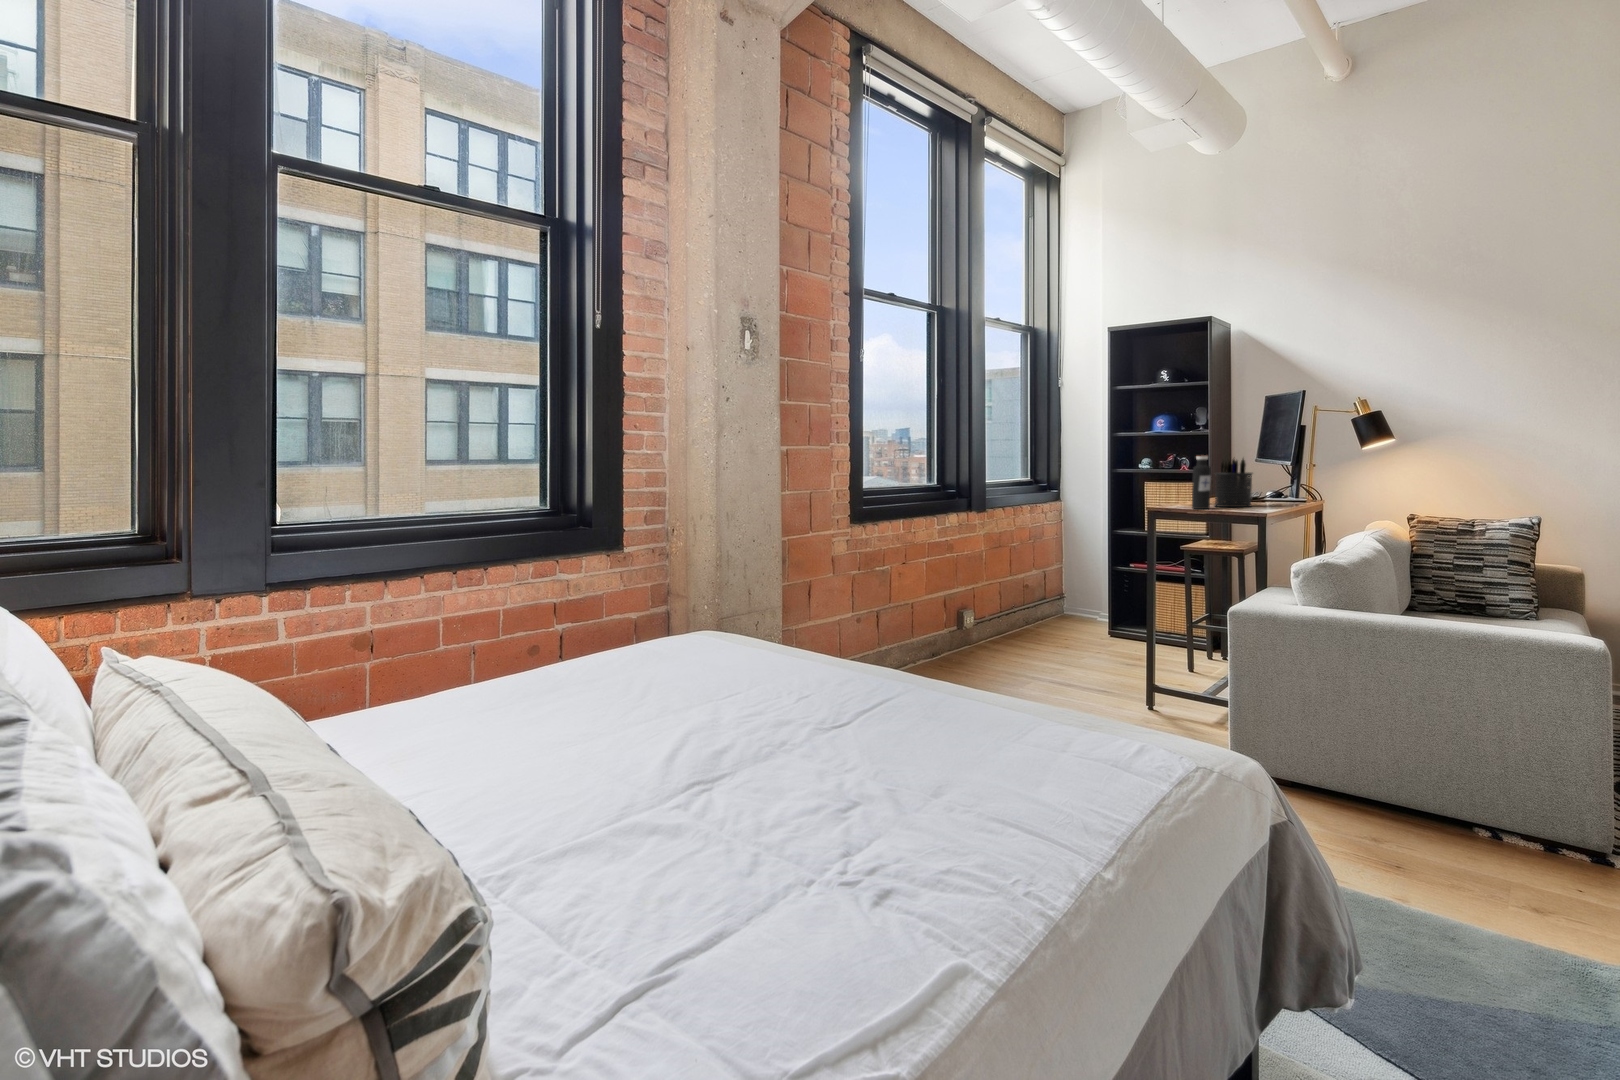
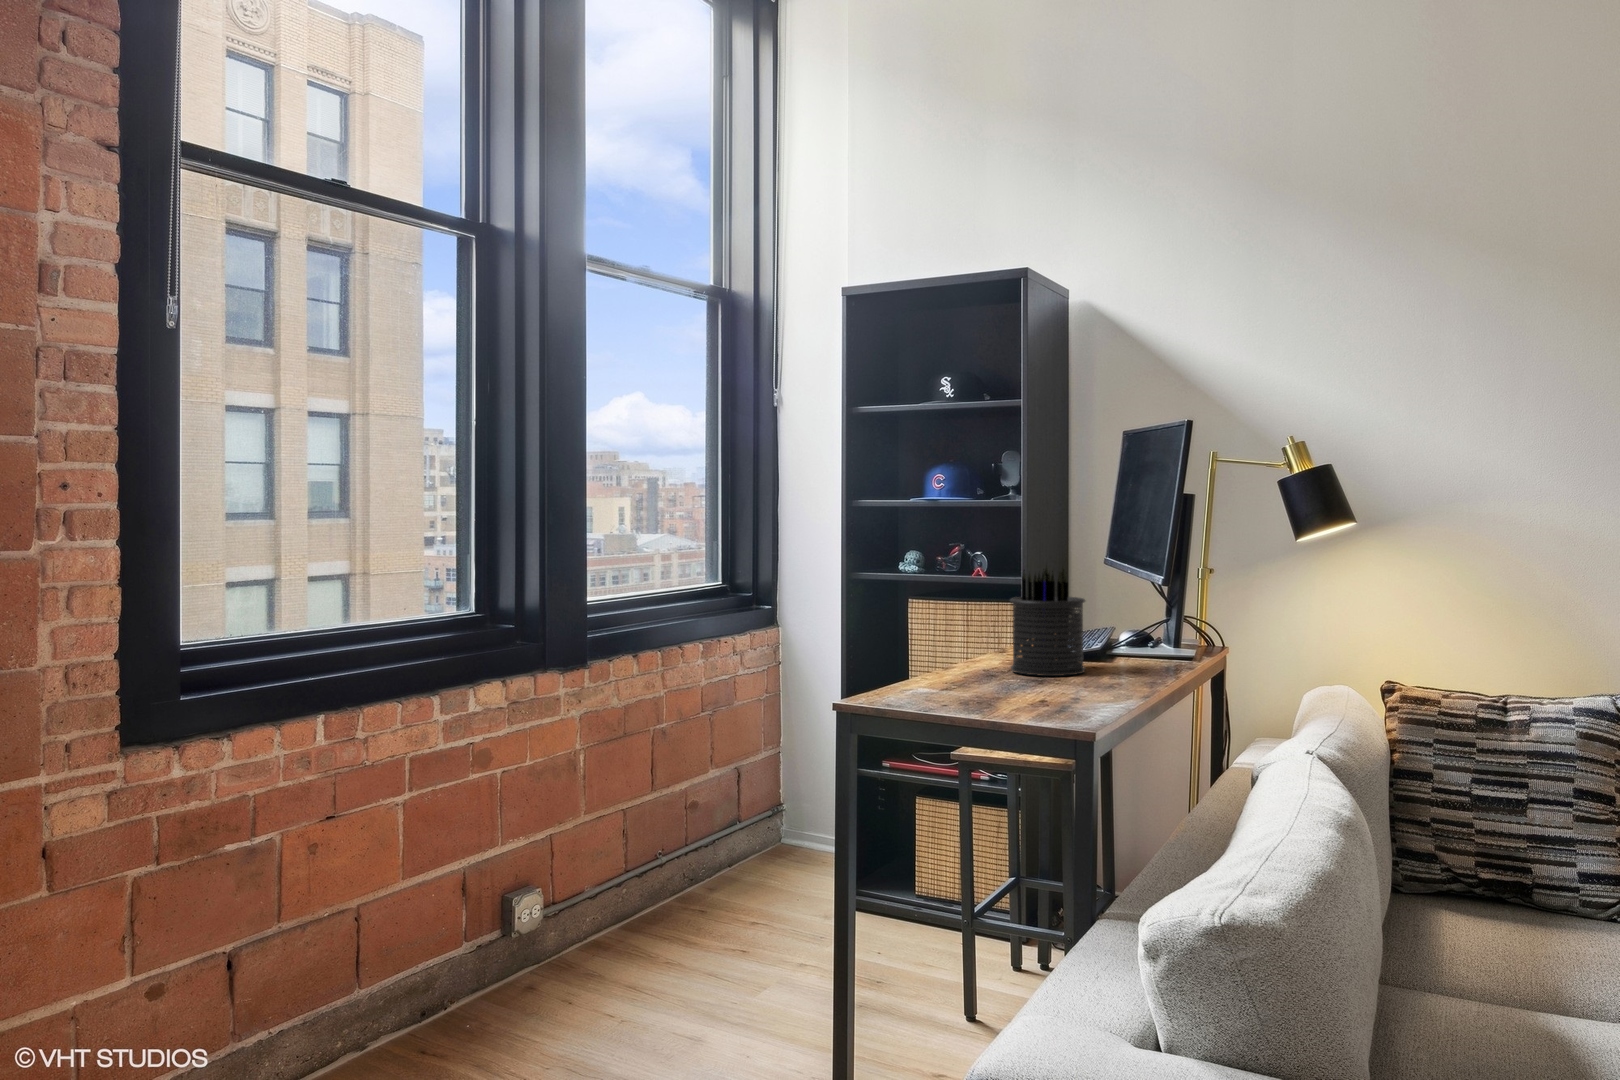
water bottle: present [1192,455,1211,509] -> none [960,563,996,684]

